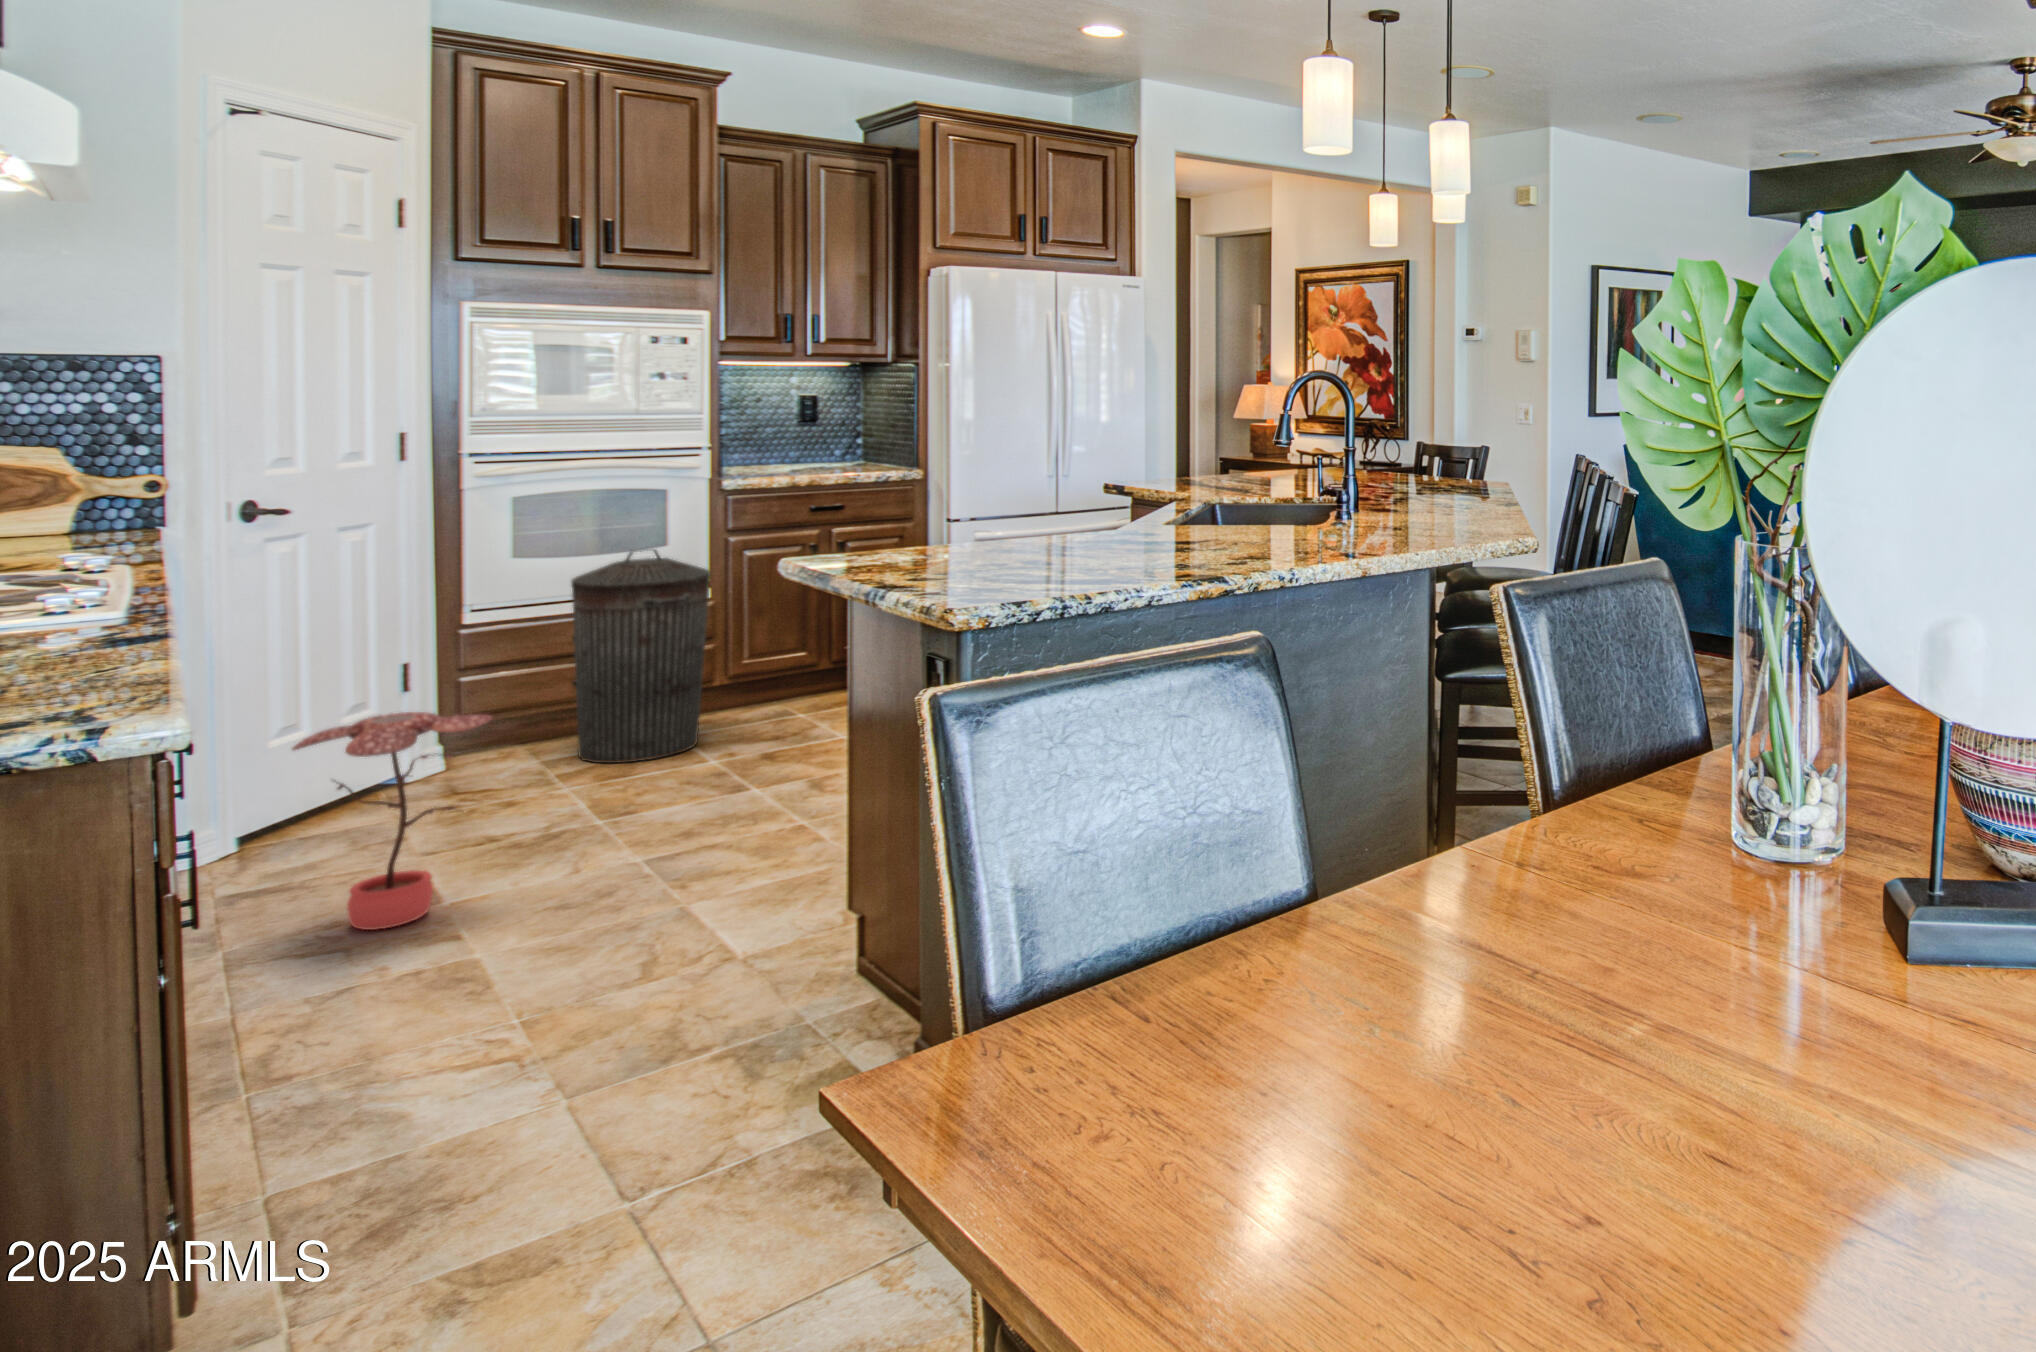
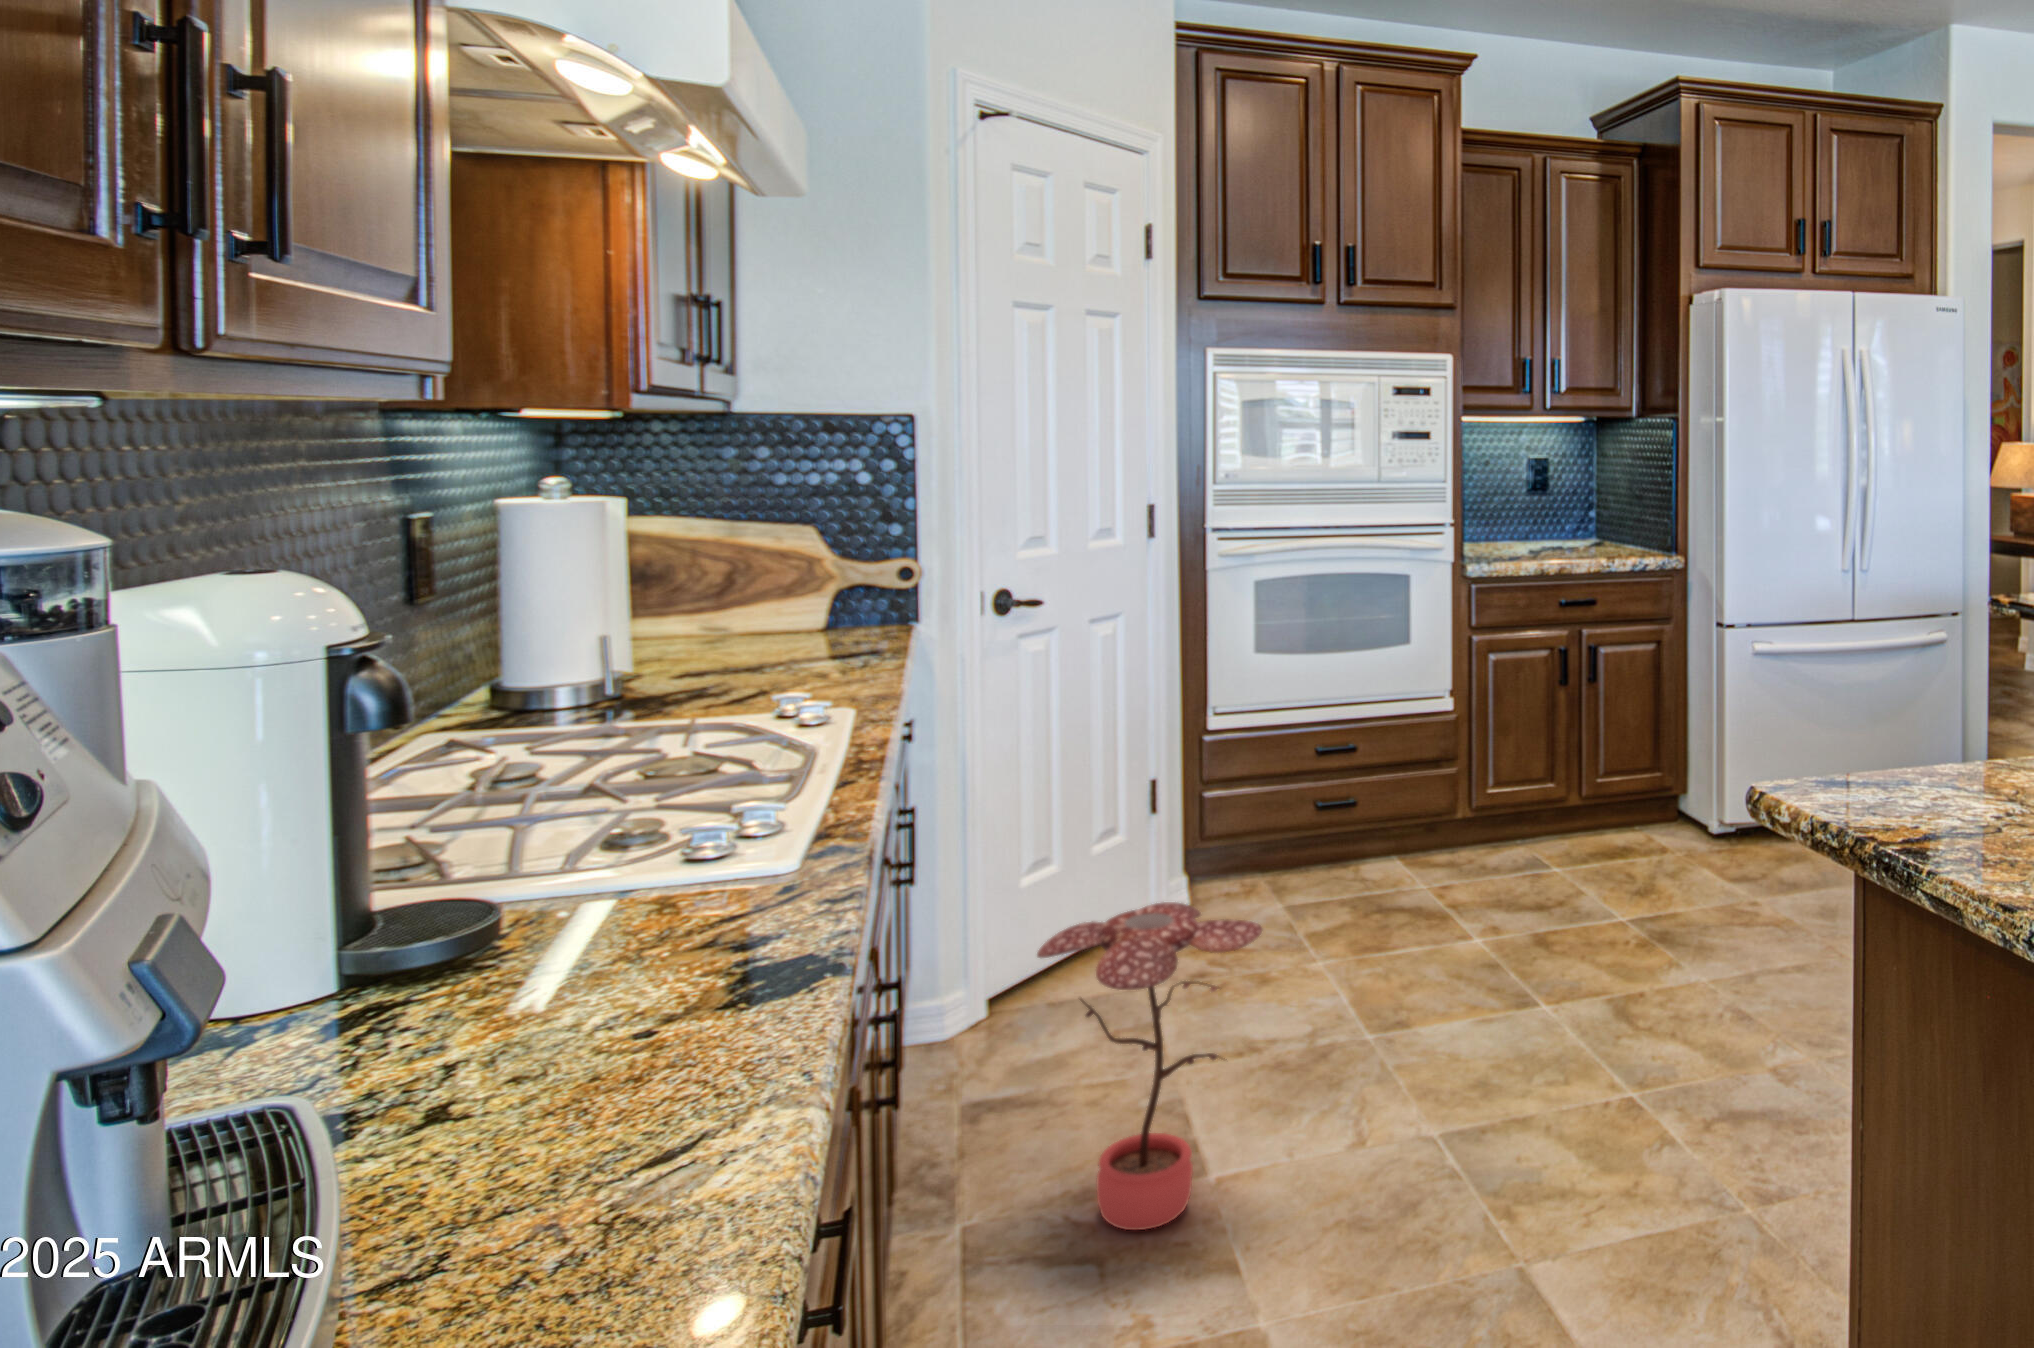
trash can: present [571,550,711,763] -> none [1313,653,1462,933]

